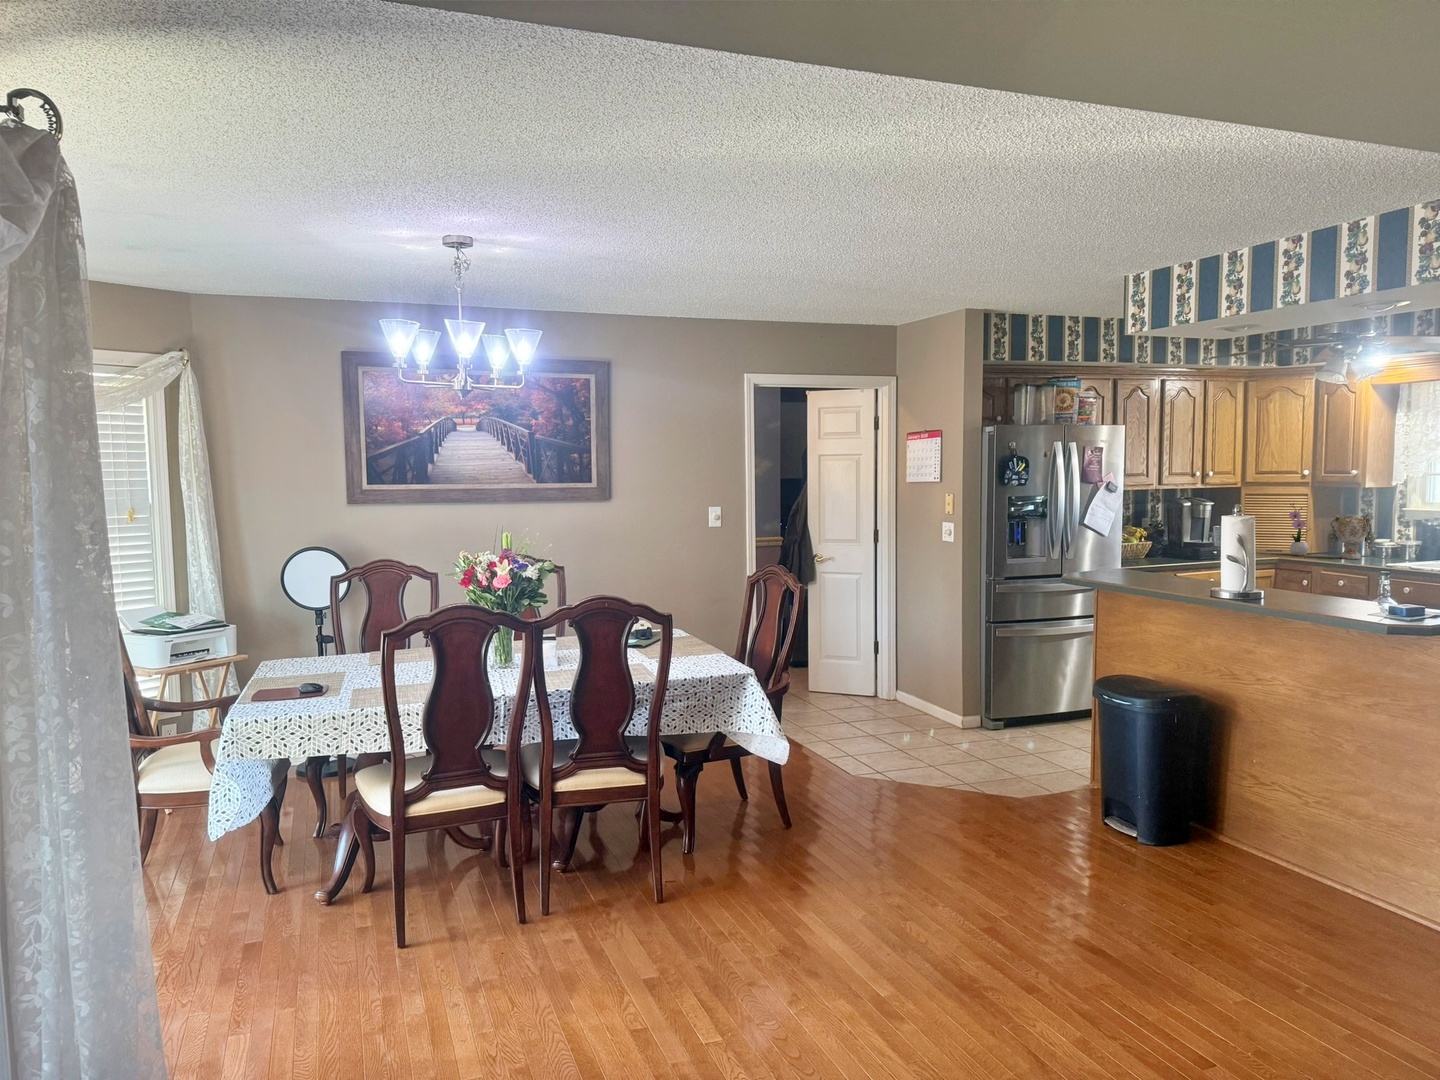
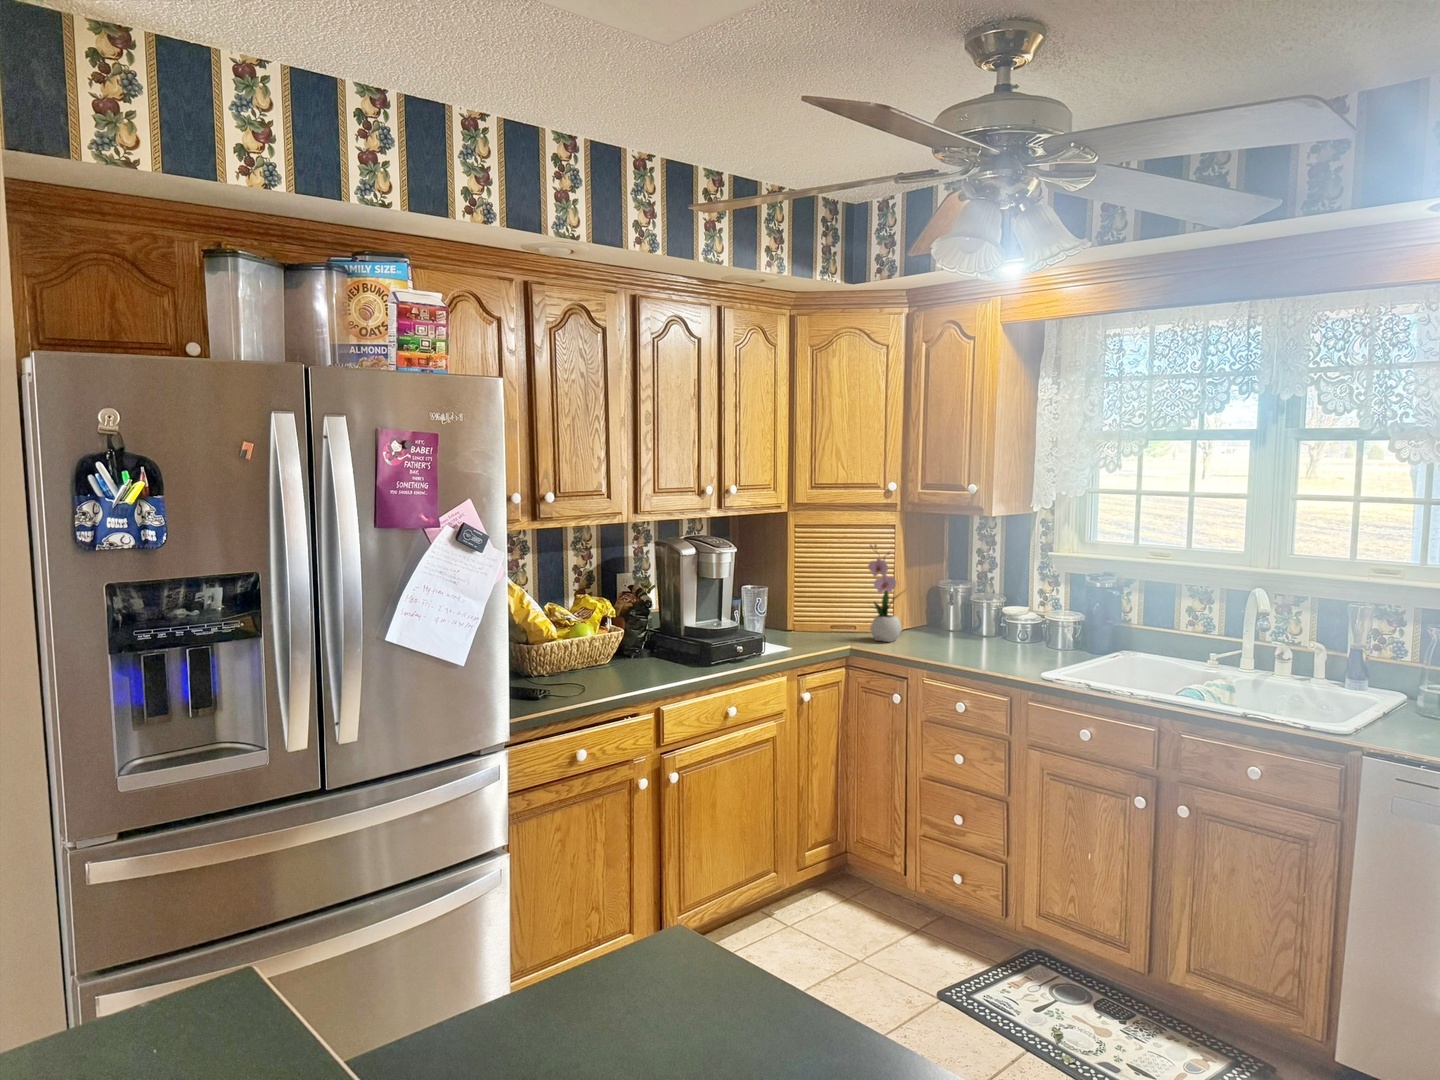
vase: present [1327,513,1375,559] -> none [932,563,1010,650]

